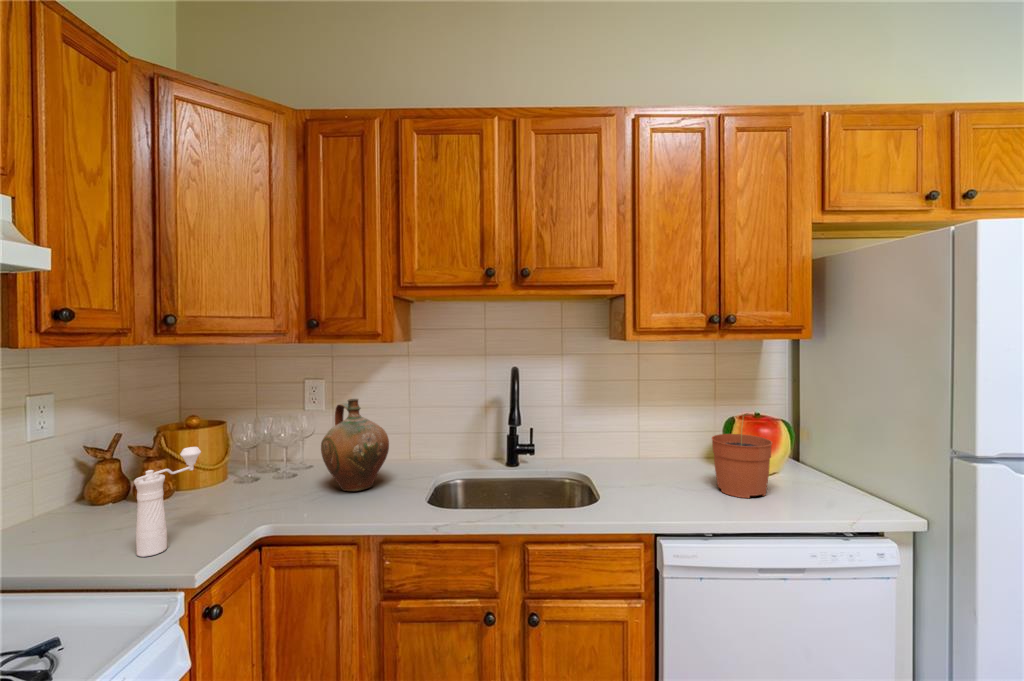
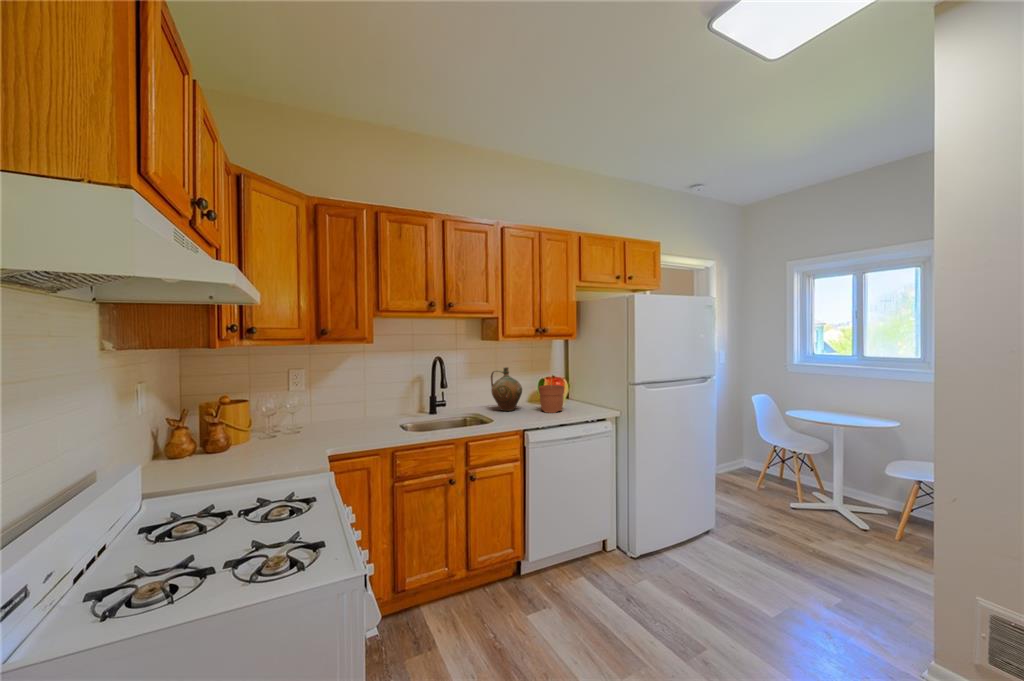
ceramic jug: present [321,399,389,491] -> present [491,367,522,411]
pepper mill: present [134,447,201,557] -> none [267,407,288,468]

